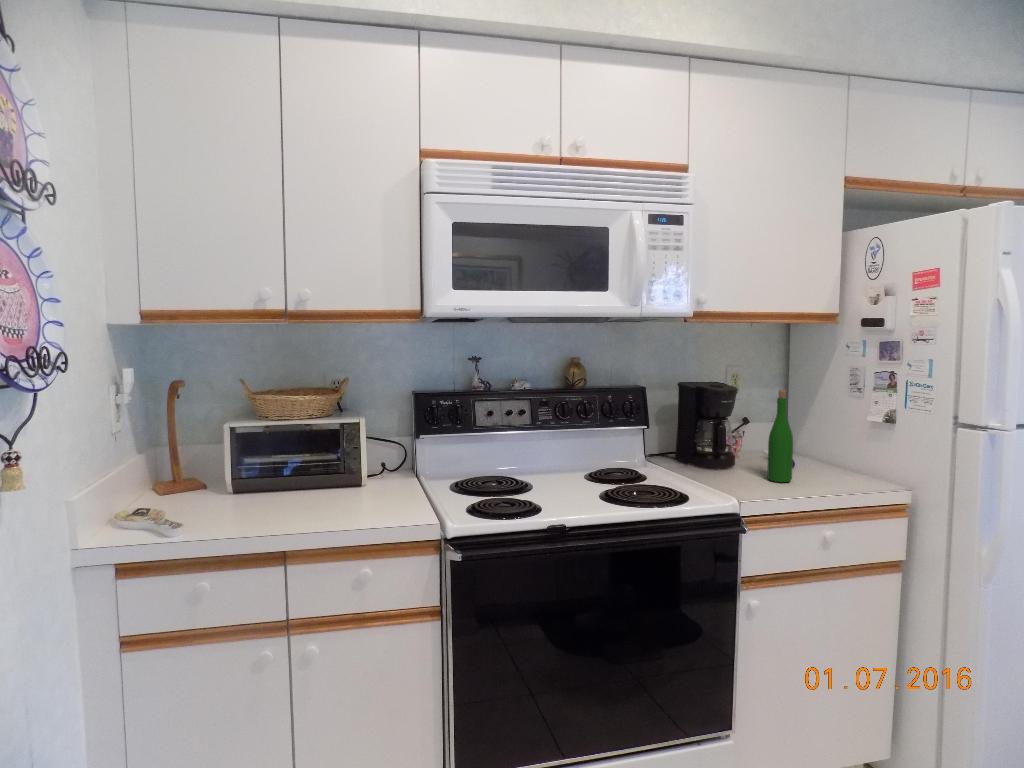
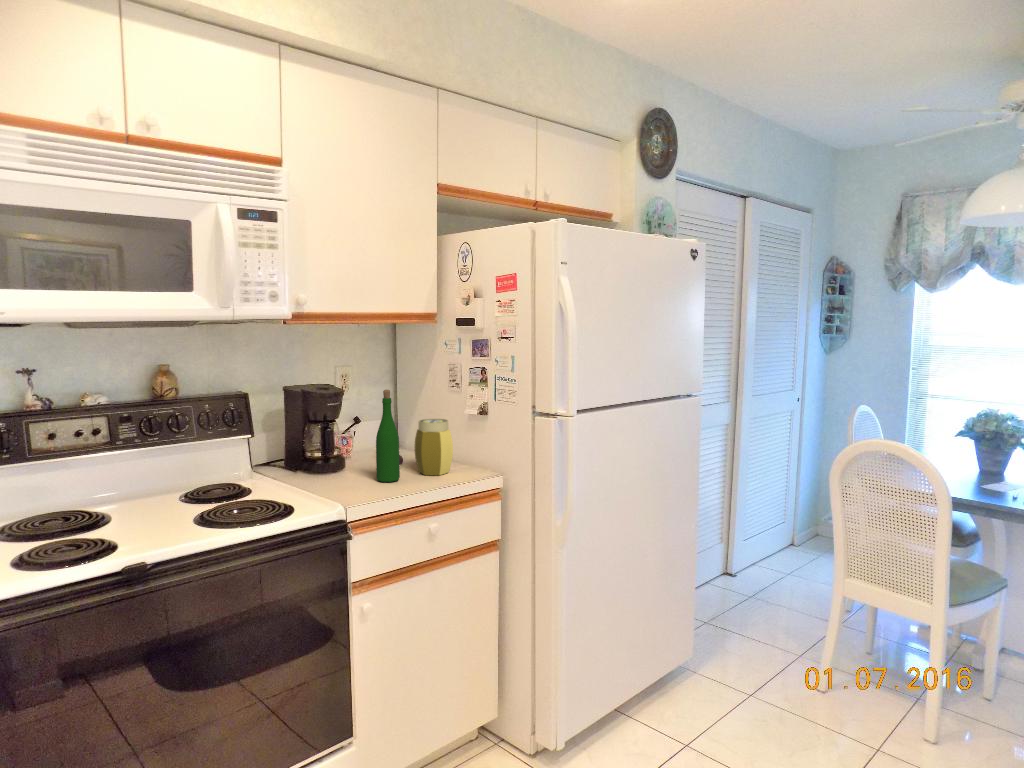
jar: none [808,422,852,481] -> present [415,419,453,475]

